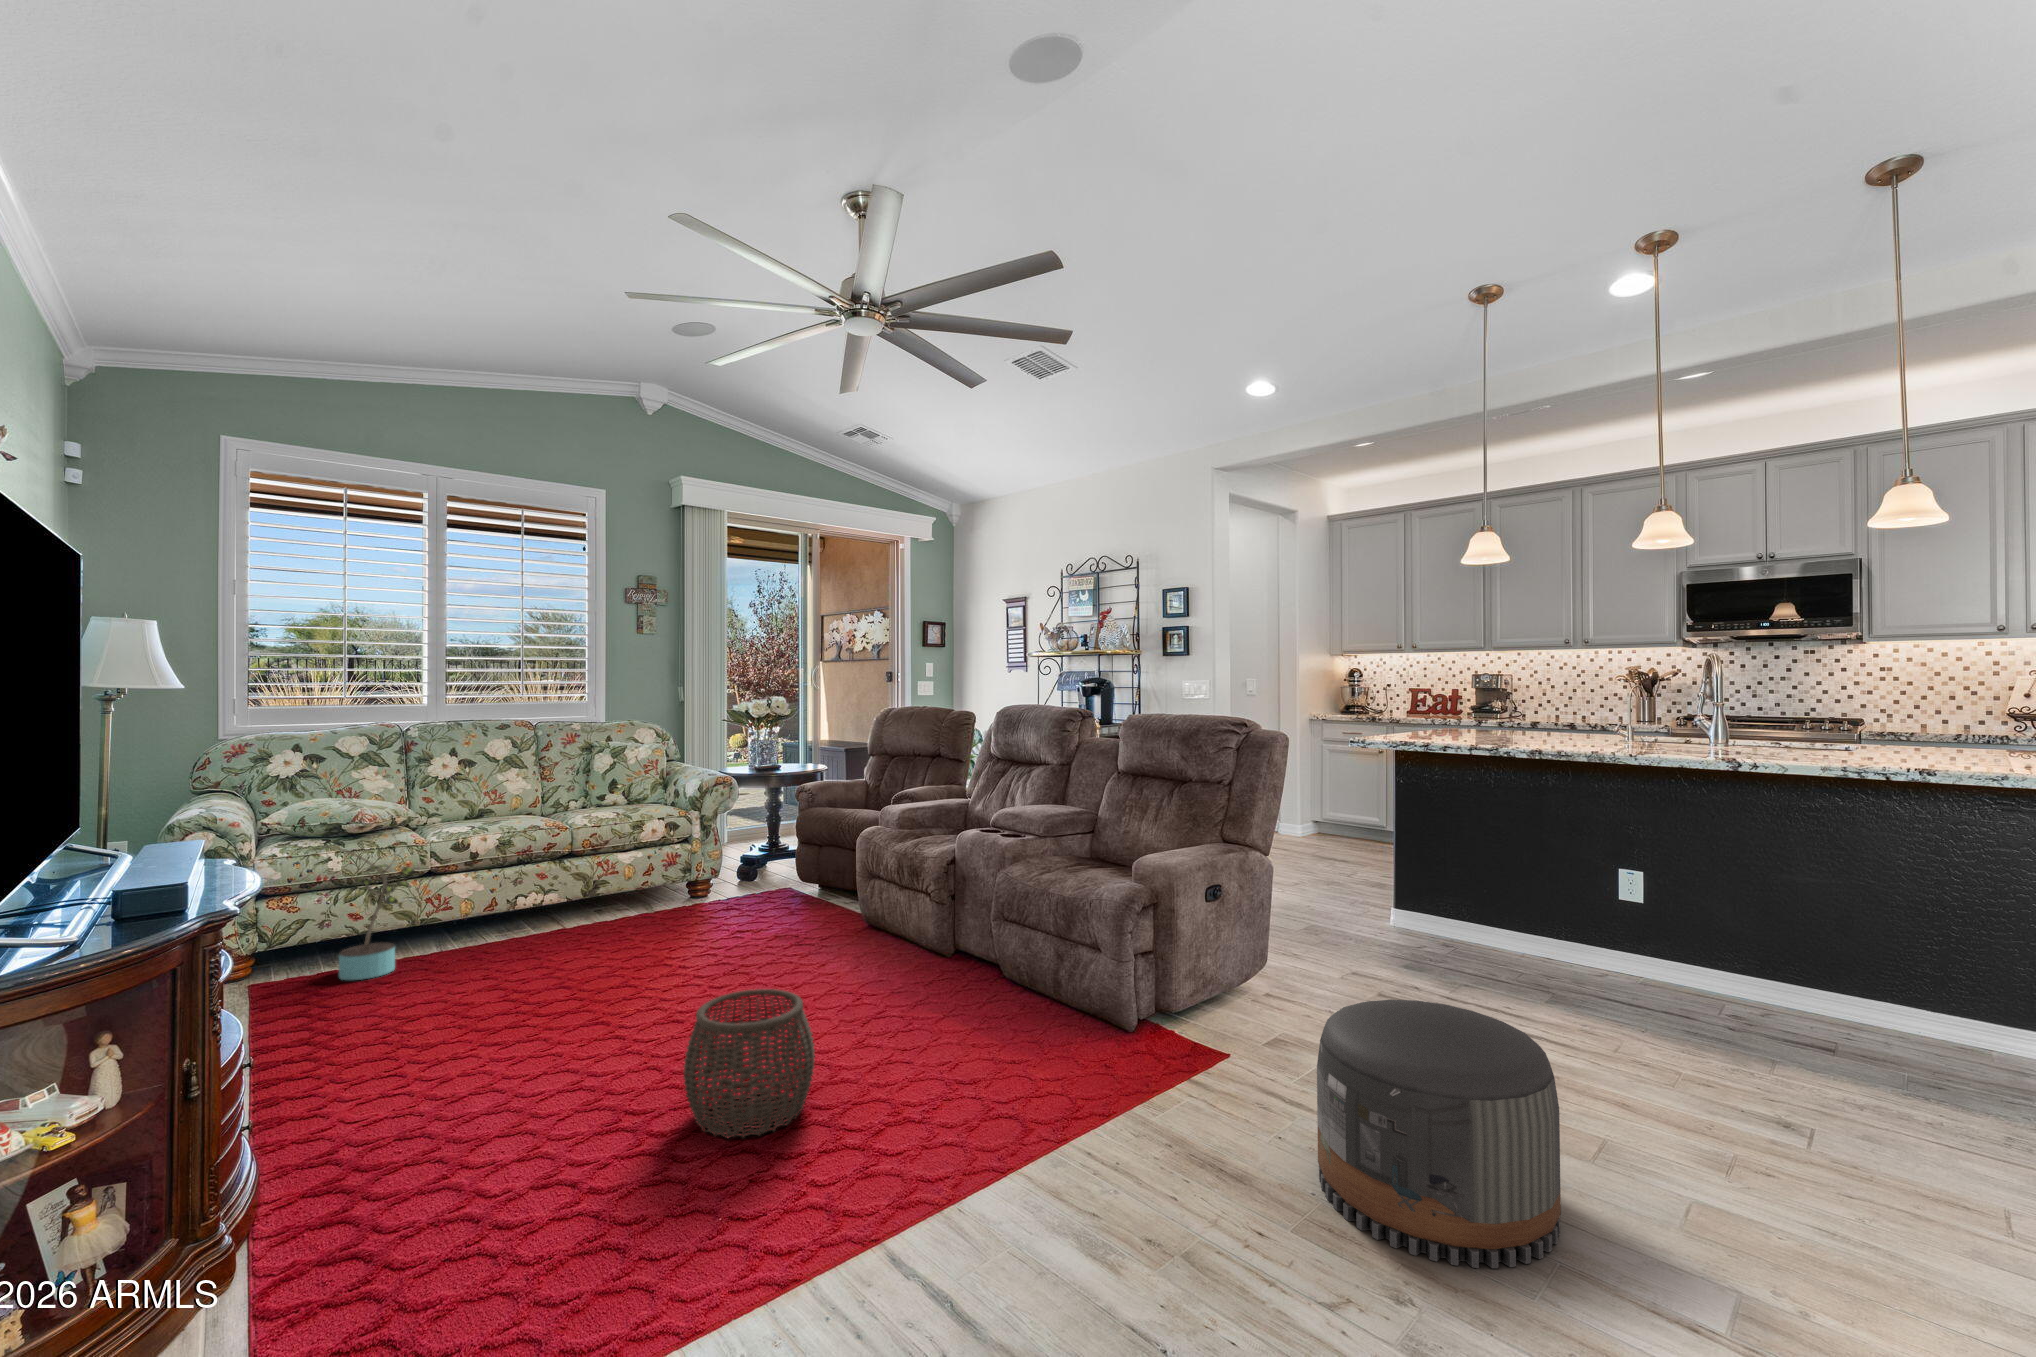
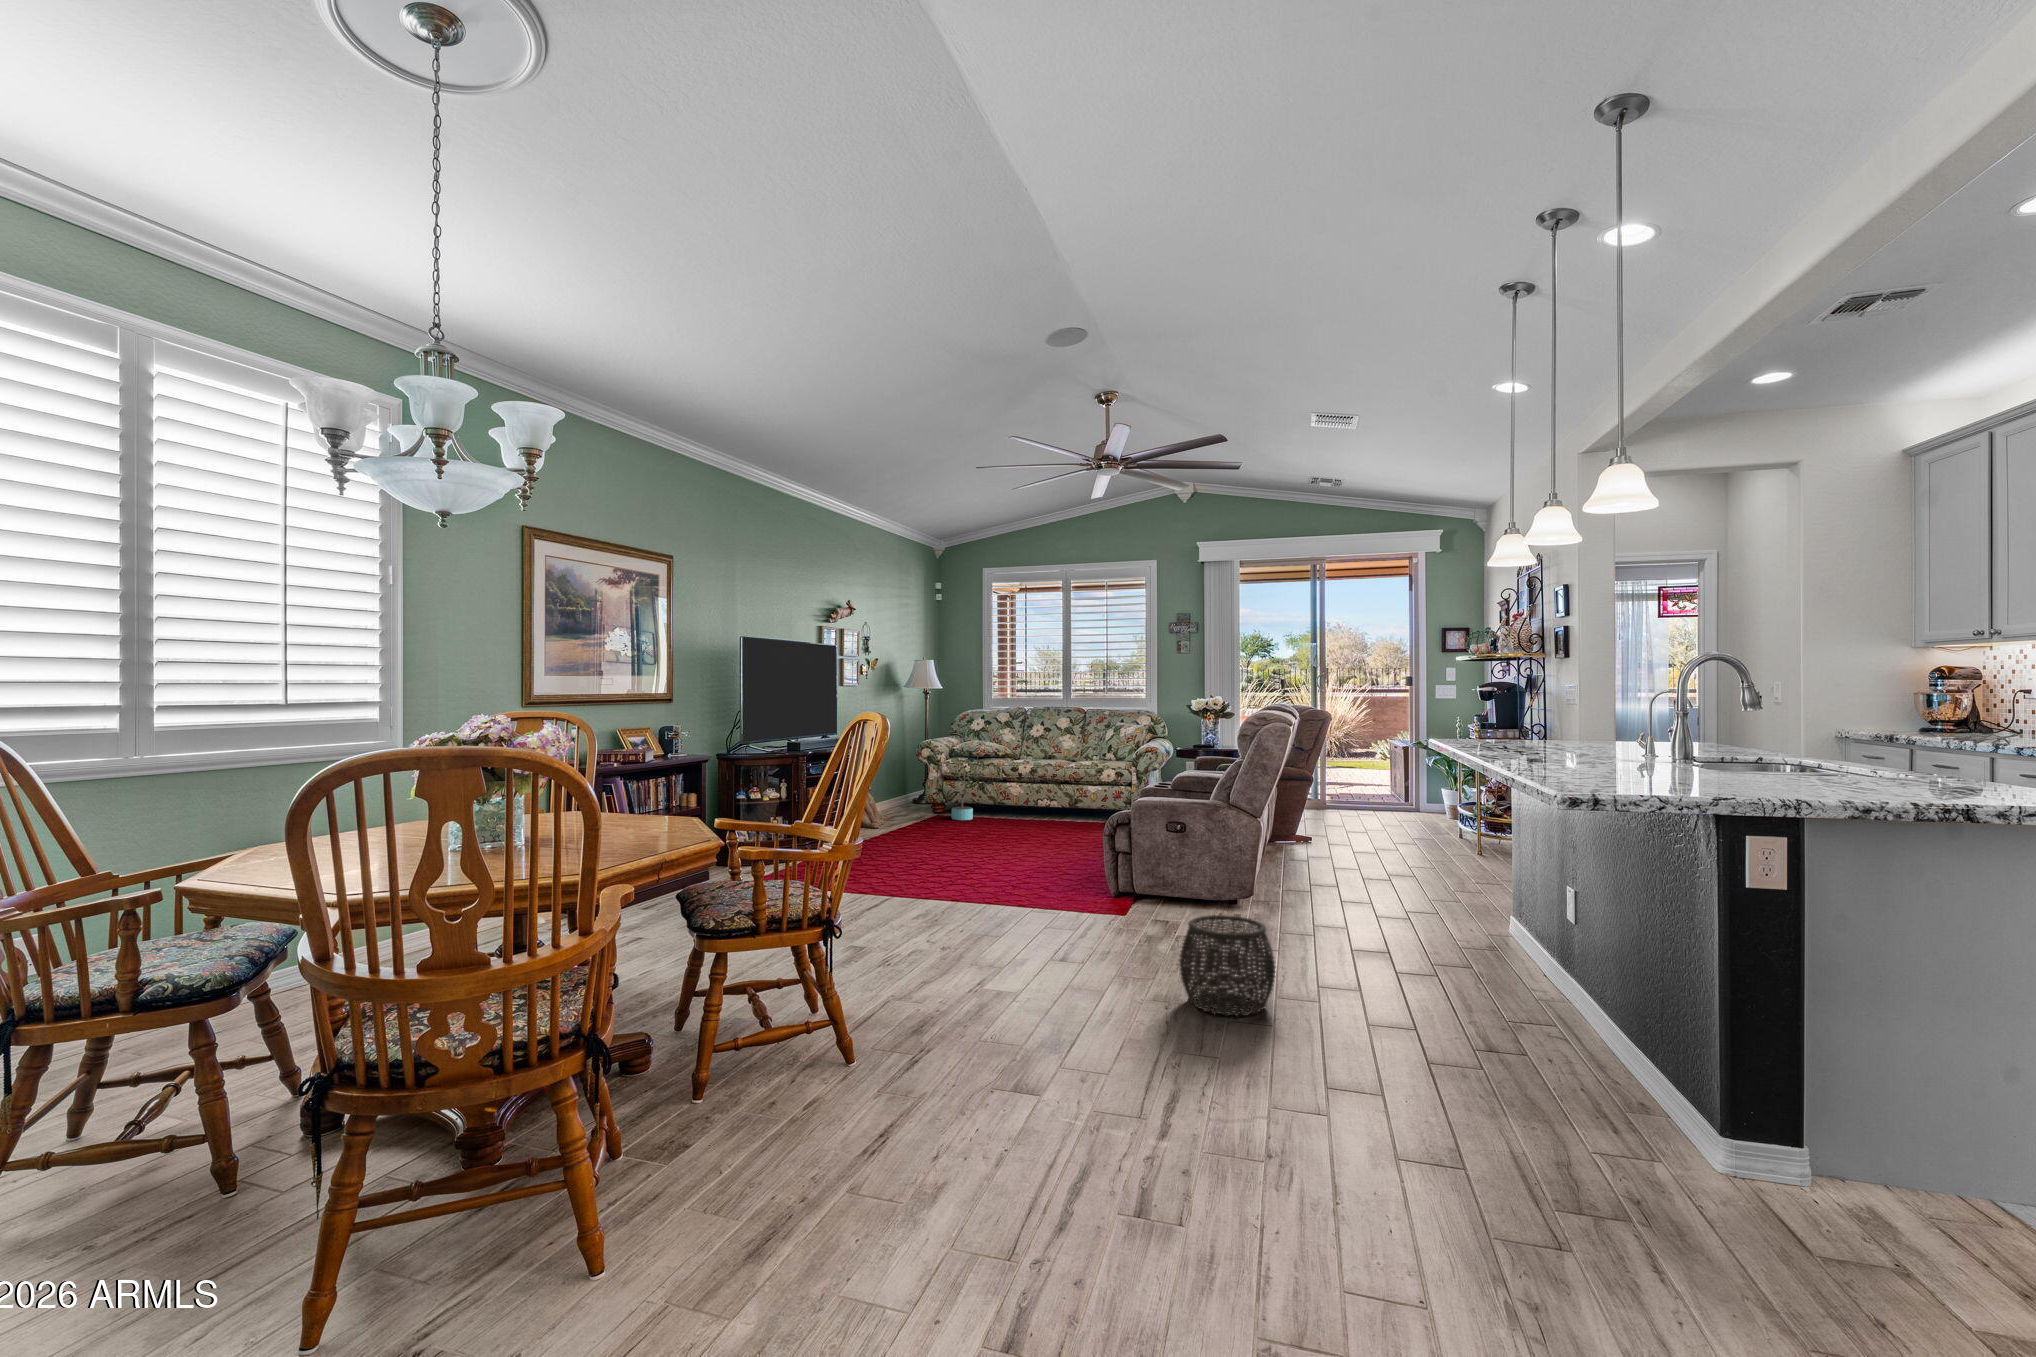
woven basket: present [684,989,815,1138] -> present [1179,915,1276,1016]
pouf: present [1317,1000,1561,1268] -> none [989,854,1100,965]

